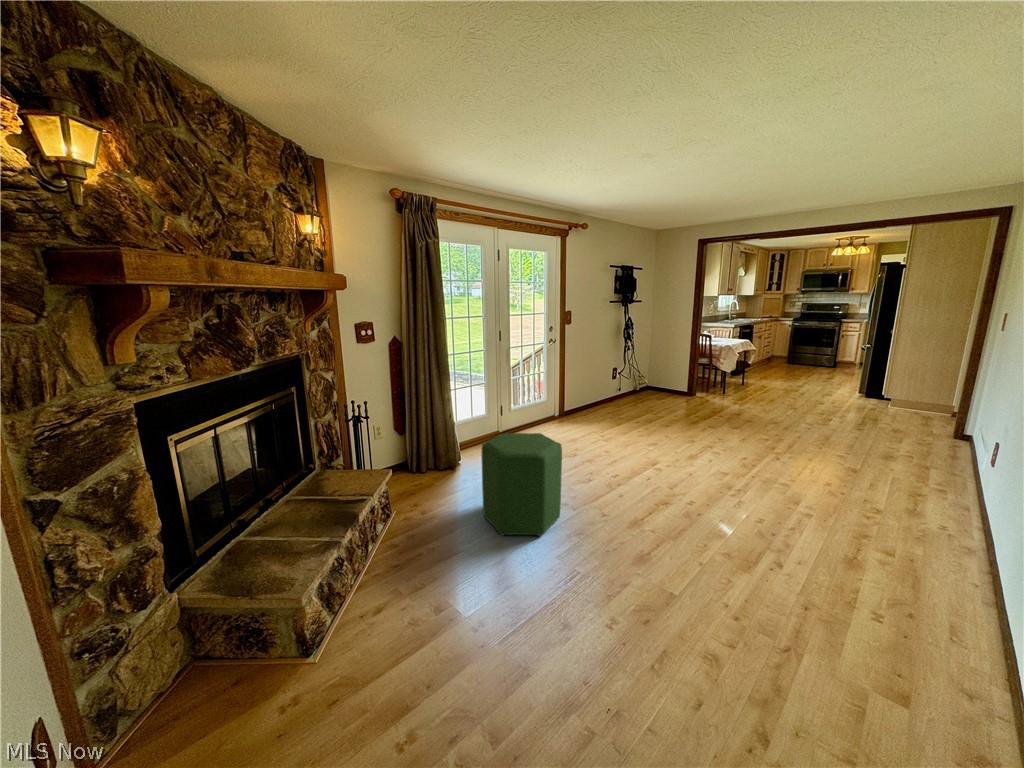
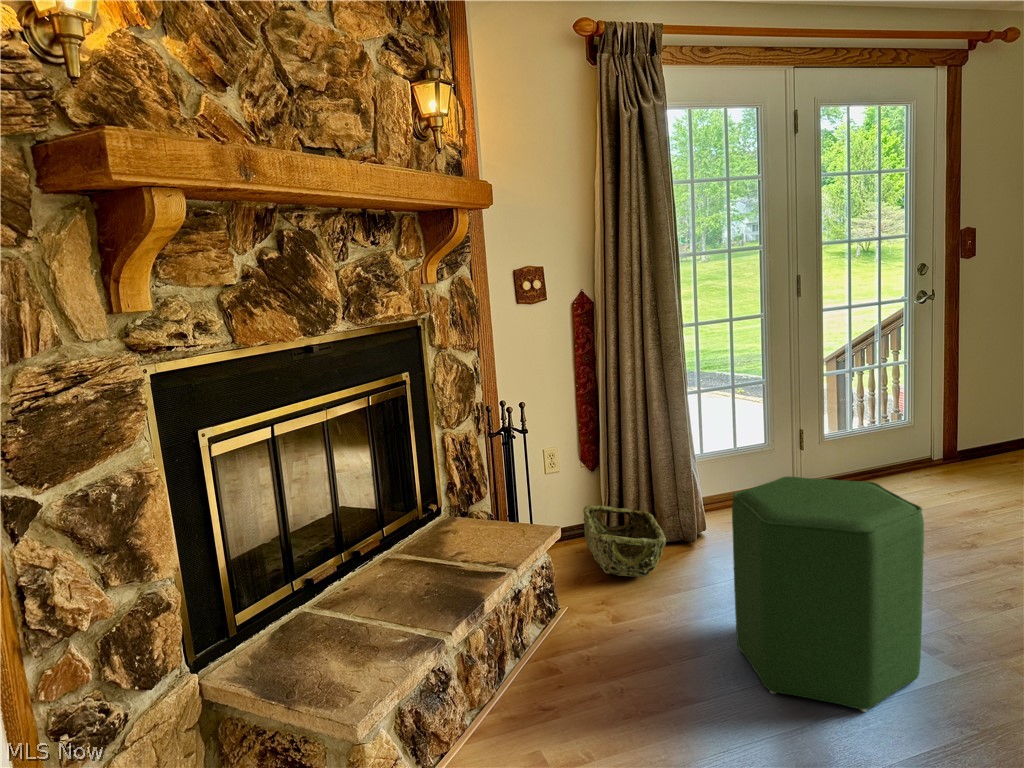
woven basket: none [397,452,444,489] -> present [583,505,666,577]

